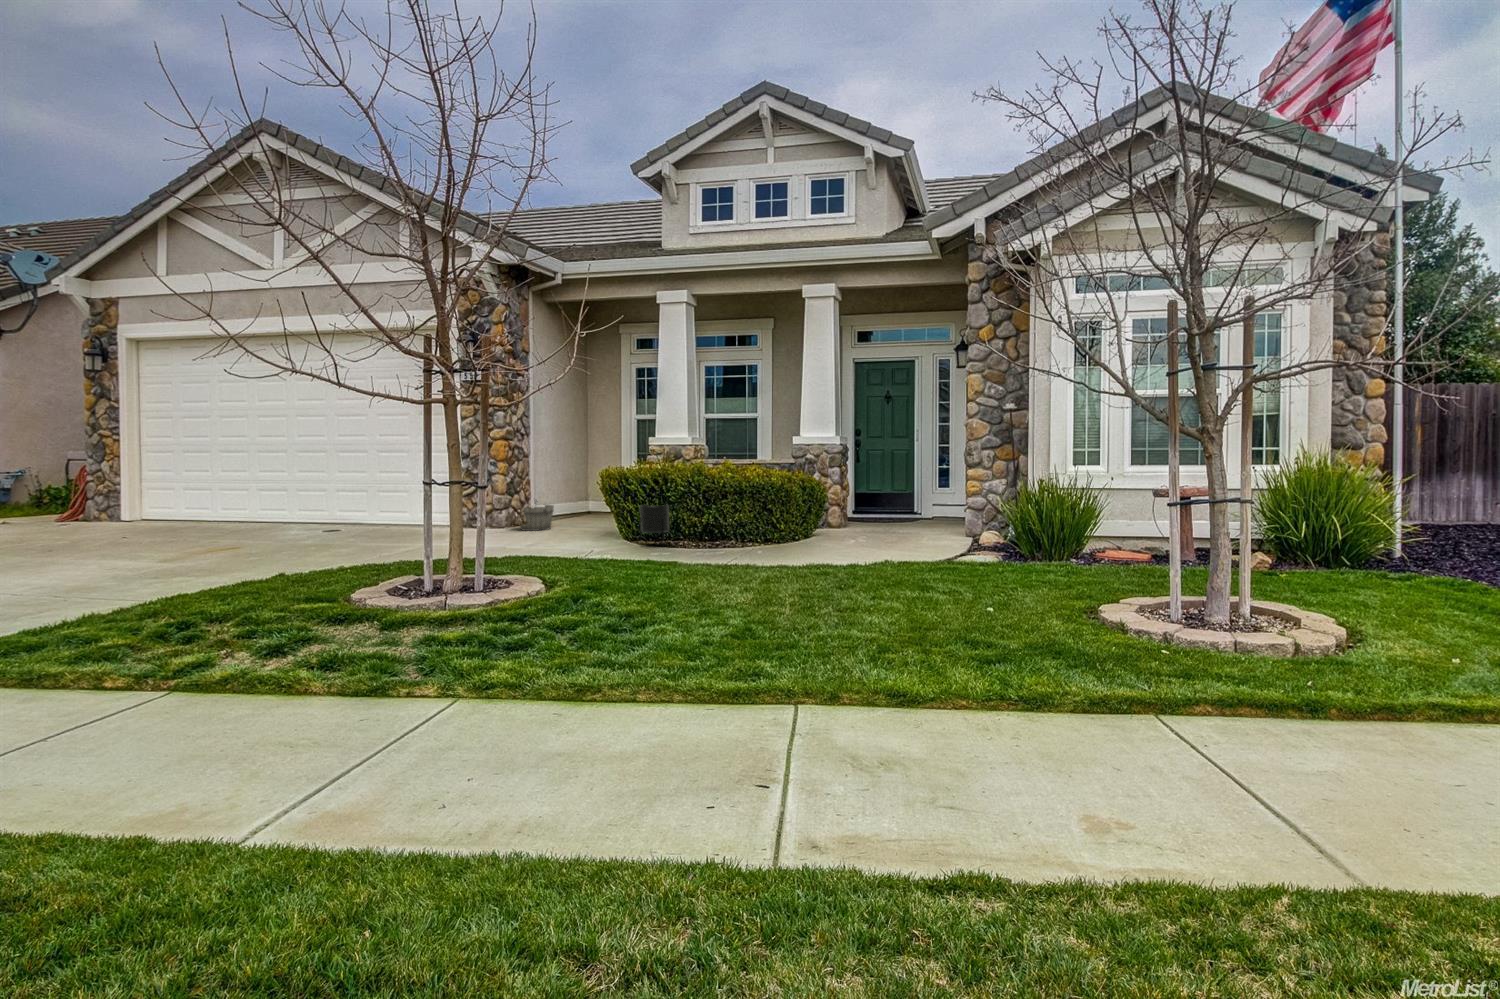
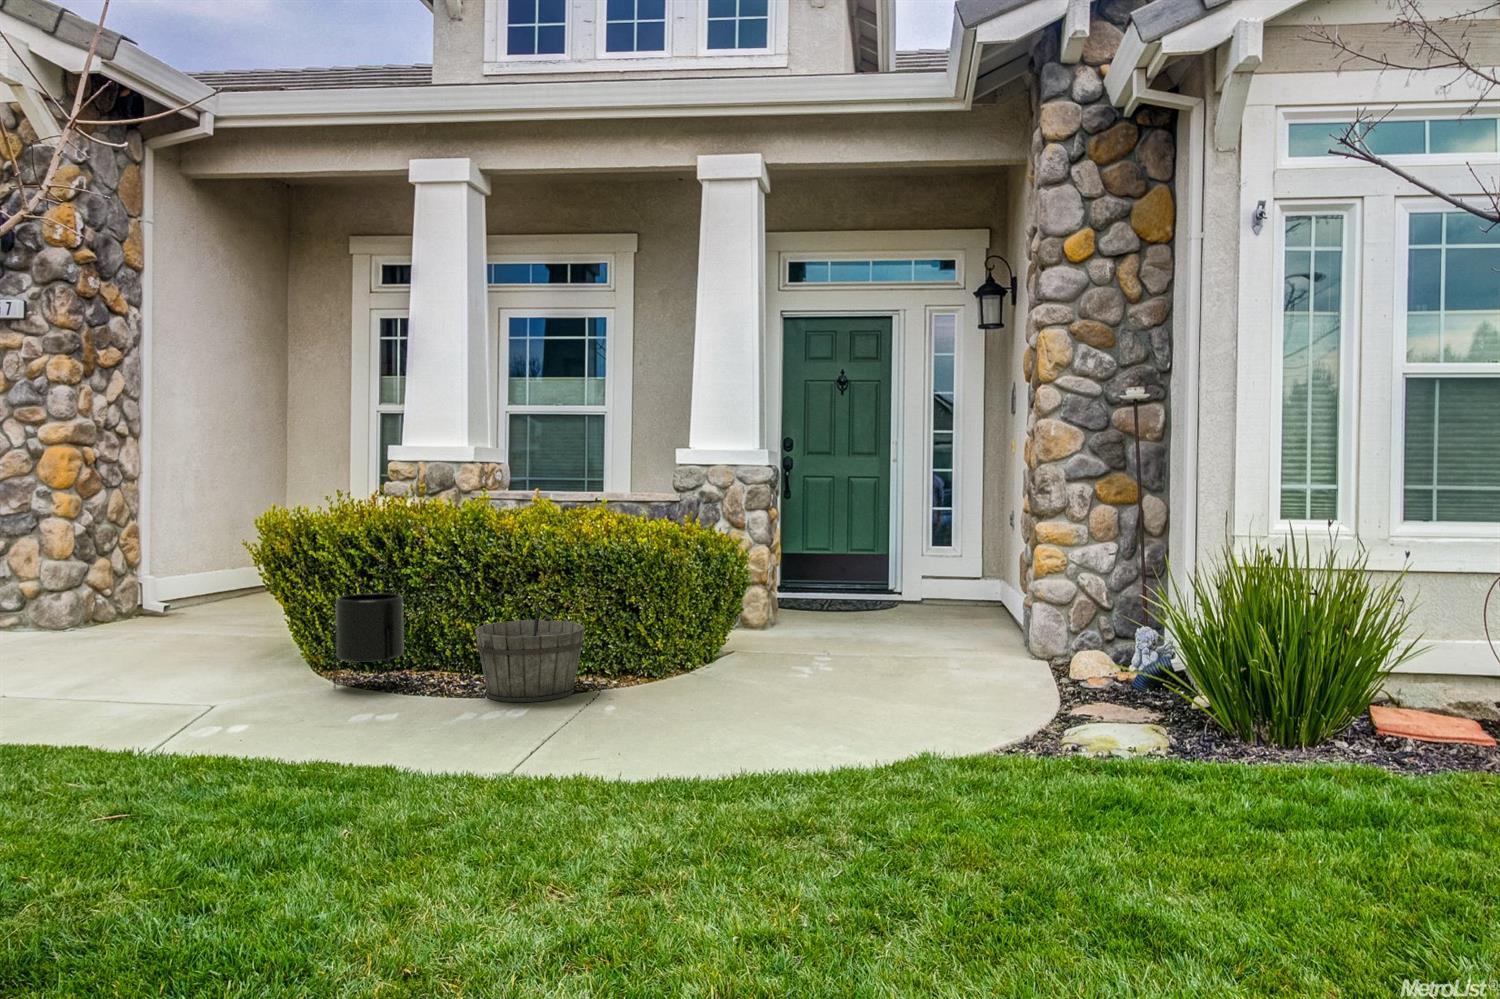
wooden bucket: present [520,501,554,531] -> present [475,603,585,702]

